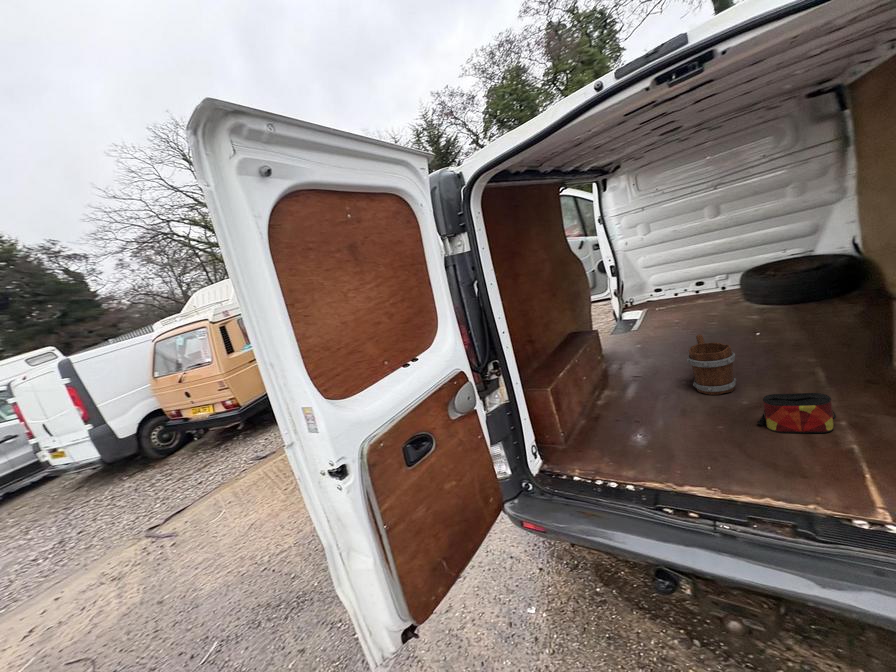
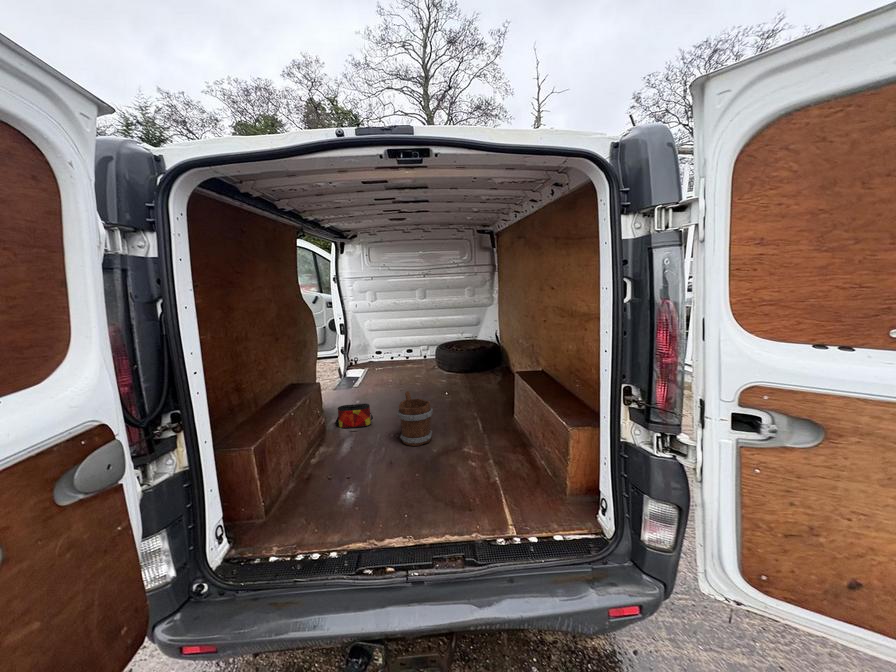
bag: present [757,393,836,433] -> present [335,404,373,429]

